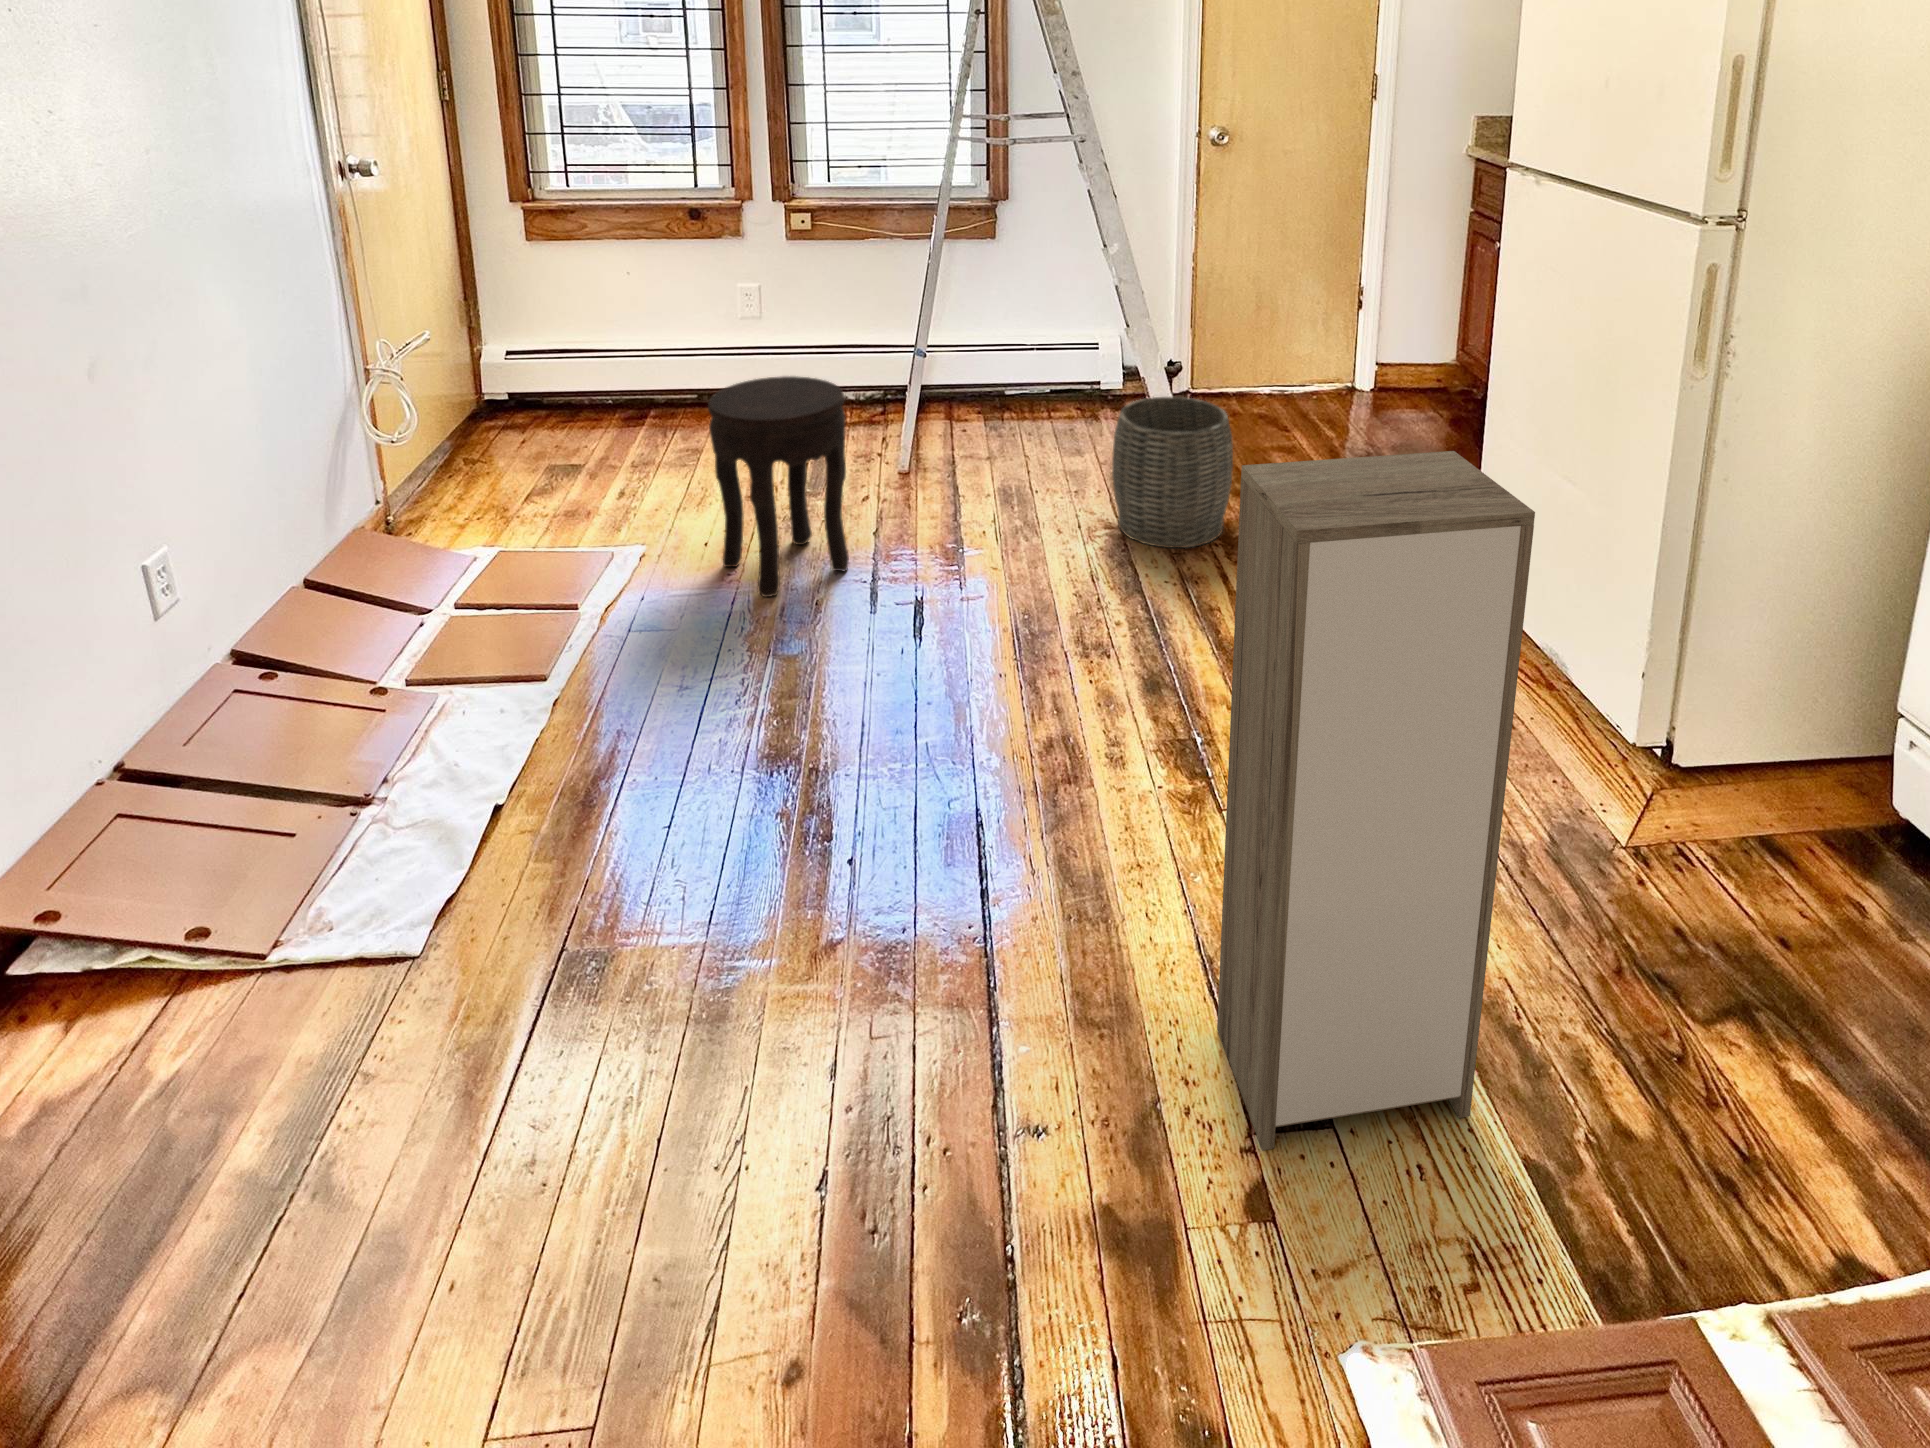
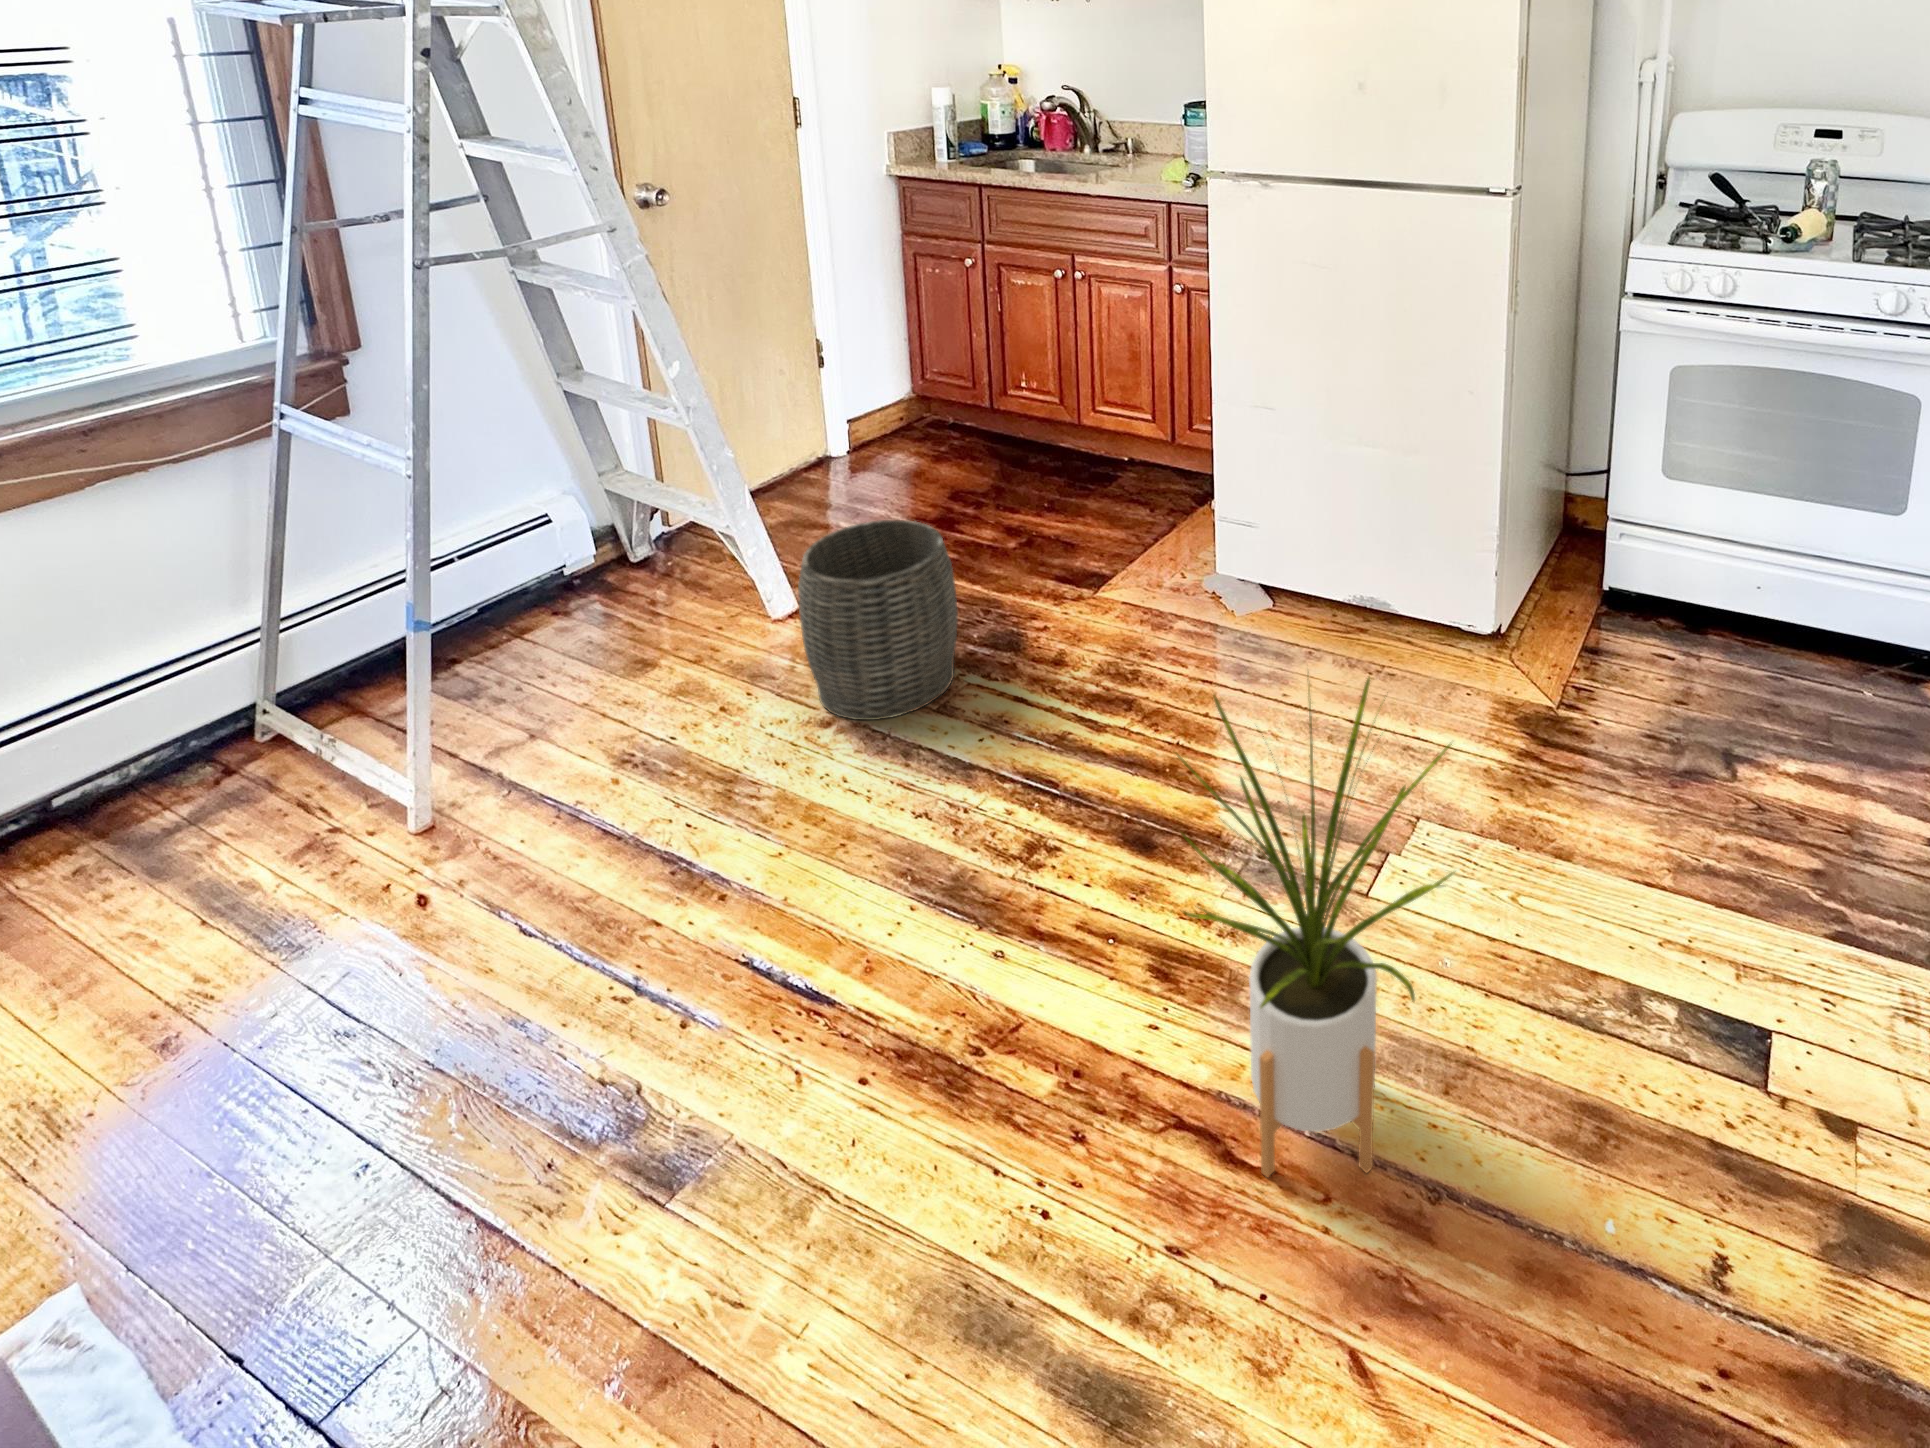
side table: present [708,376,849,597] -> none [249,728,587,1163]
storage cabinet: present [1217,451,1535,1150] -> none [1642,424,1857,1094]
house plant: none [874,491,1094,901] -> present [1177,677,1454,1177]

